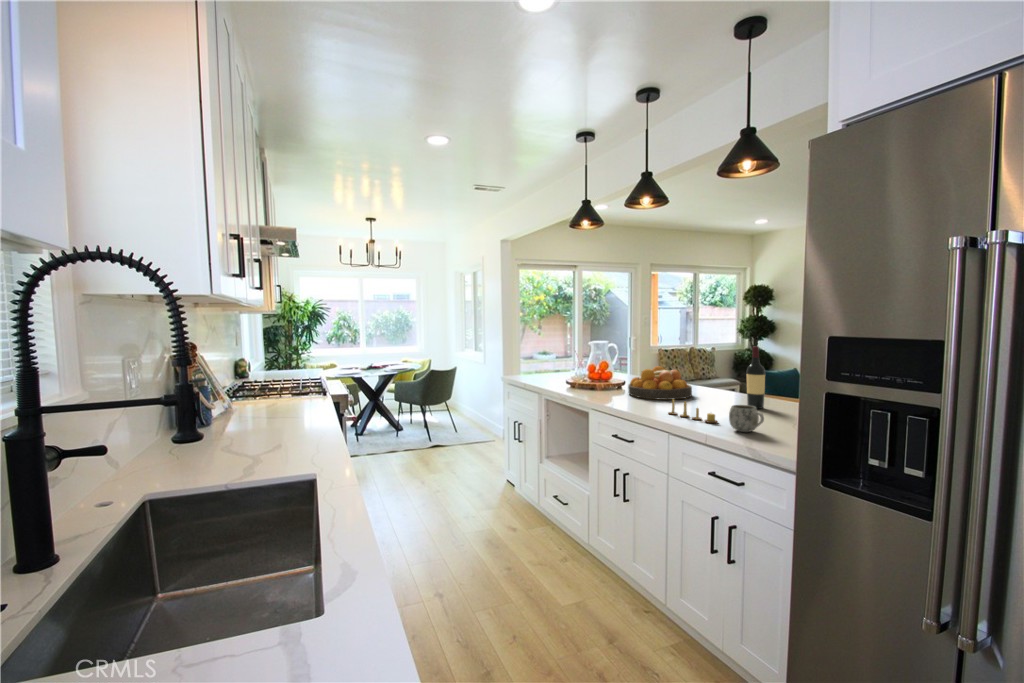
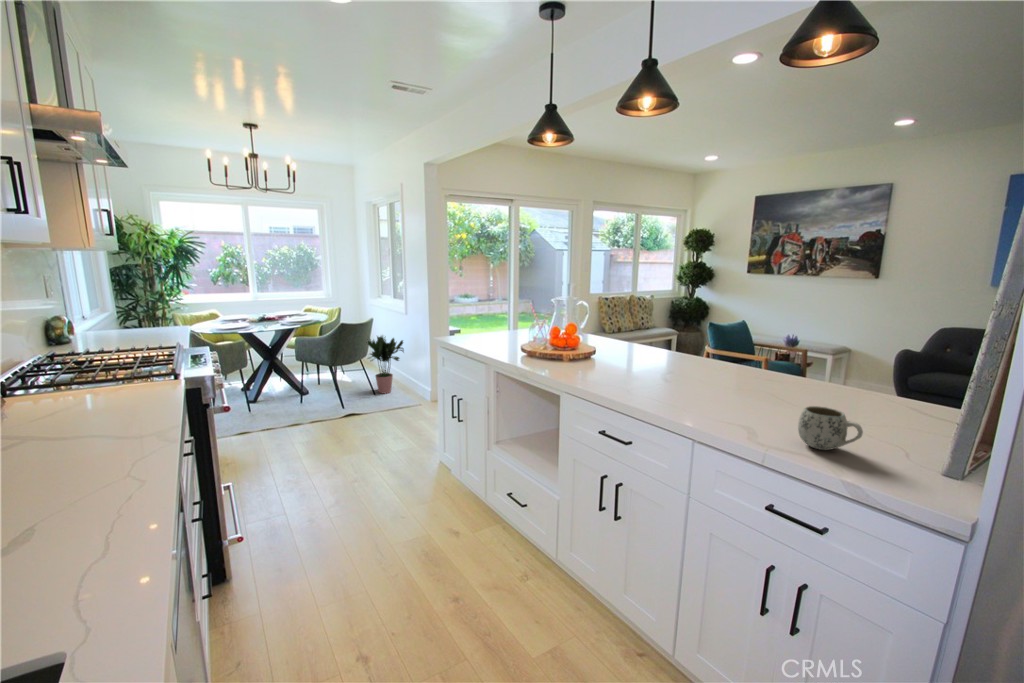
wine bottle: present [747,346,765,409] -> none [774,310,803,394]
fruit bowl: present [628,366,692,400] -> none [607,330,690,379]
potted plant: none [448,379,483,432] -> present [368,336,404,393]
candle: present [669,400,718,423] -> none [684,386,768,429]

